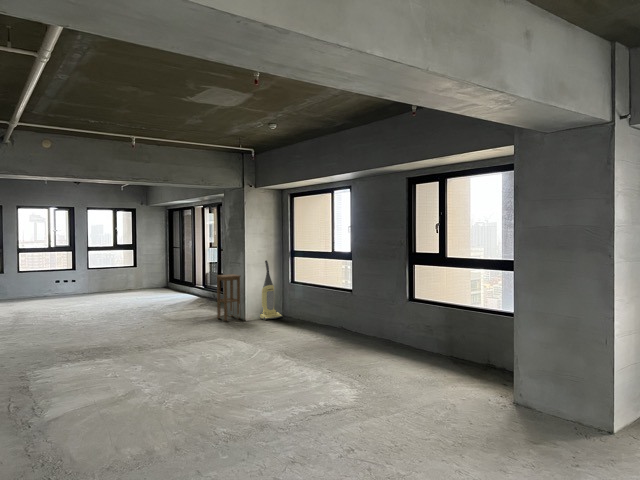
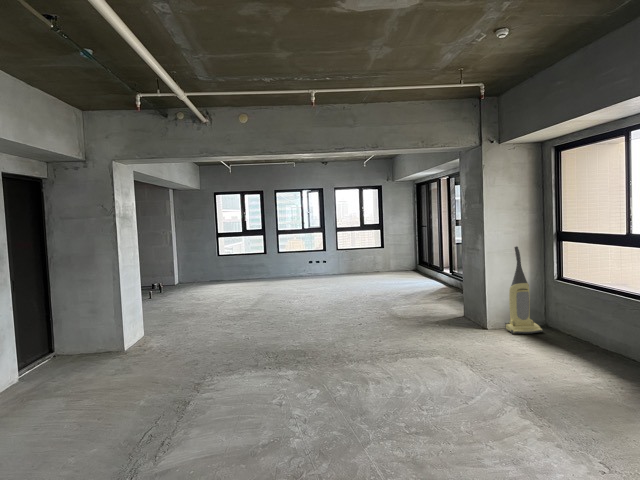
stool: present [216,274,240,321] -> none [444,264,478,327]

